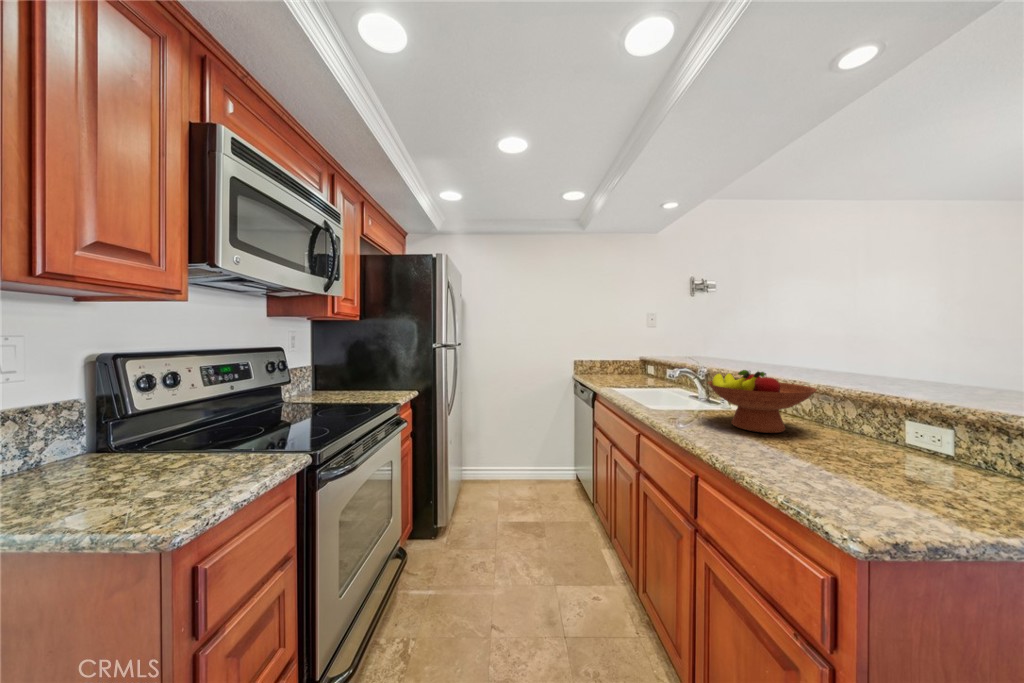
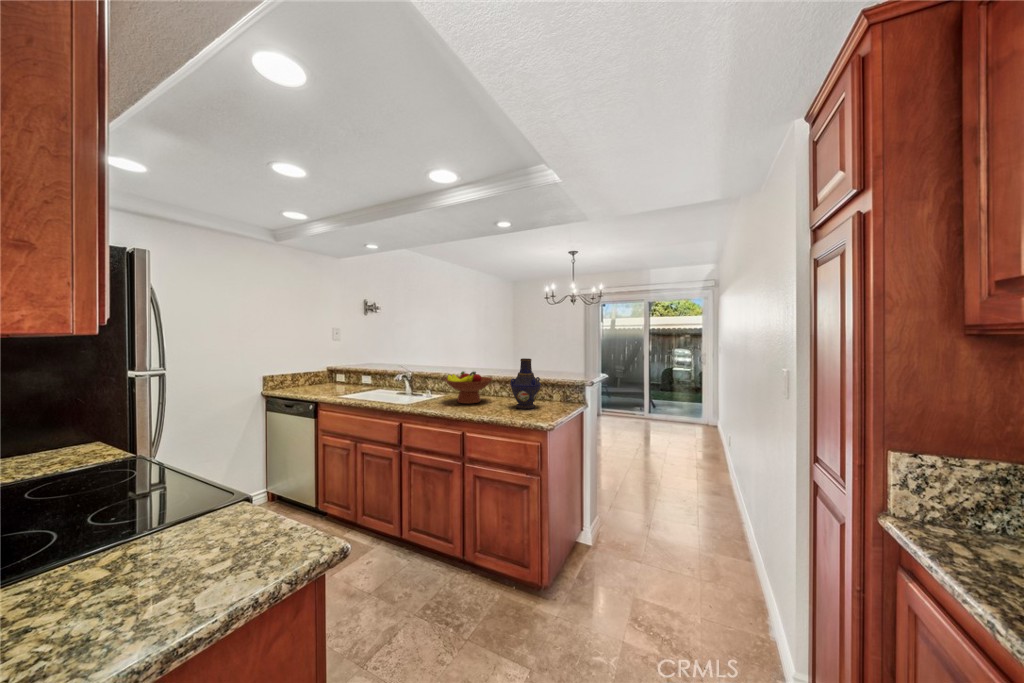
vase: none [827,349,951,482] -> present [510,358,541,409]

